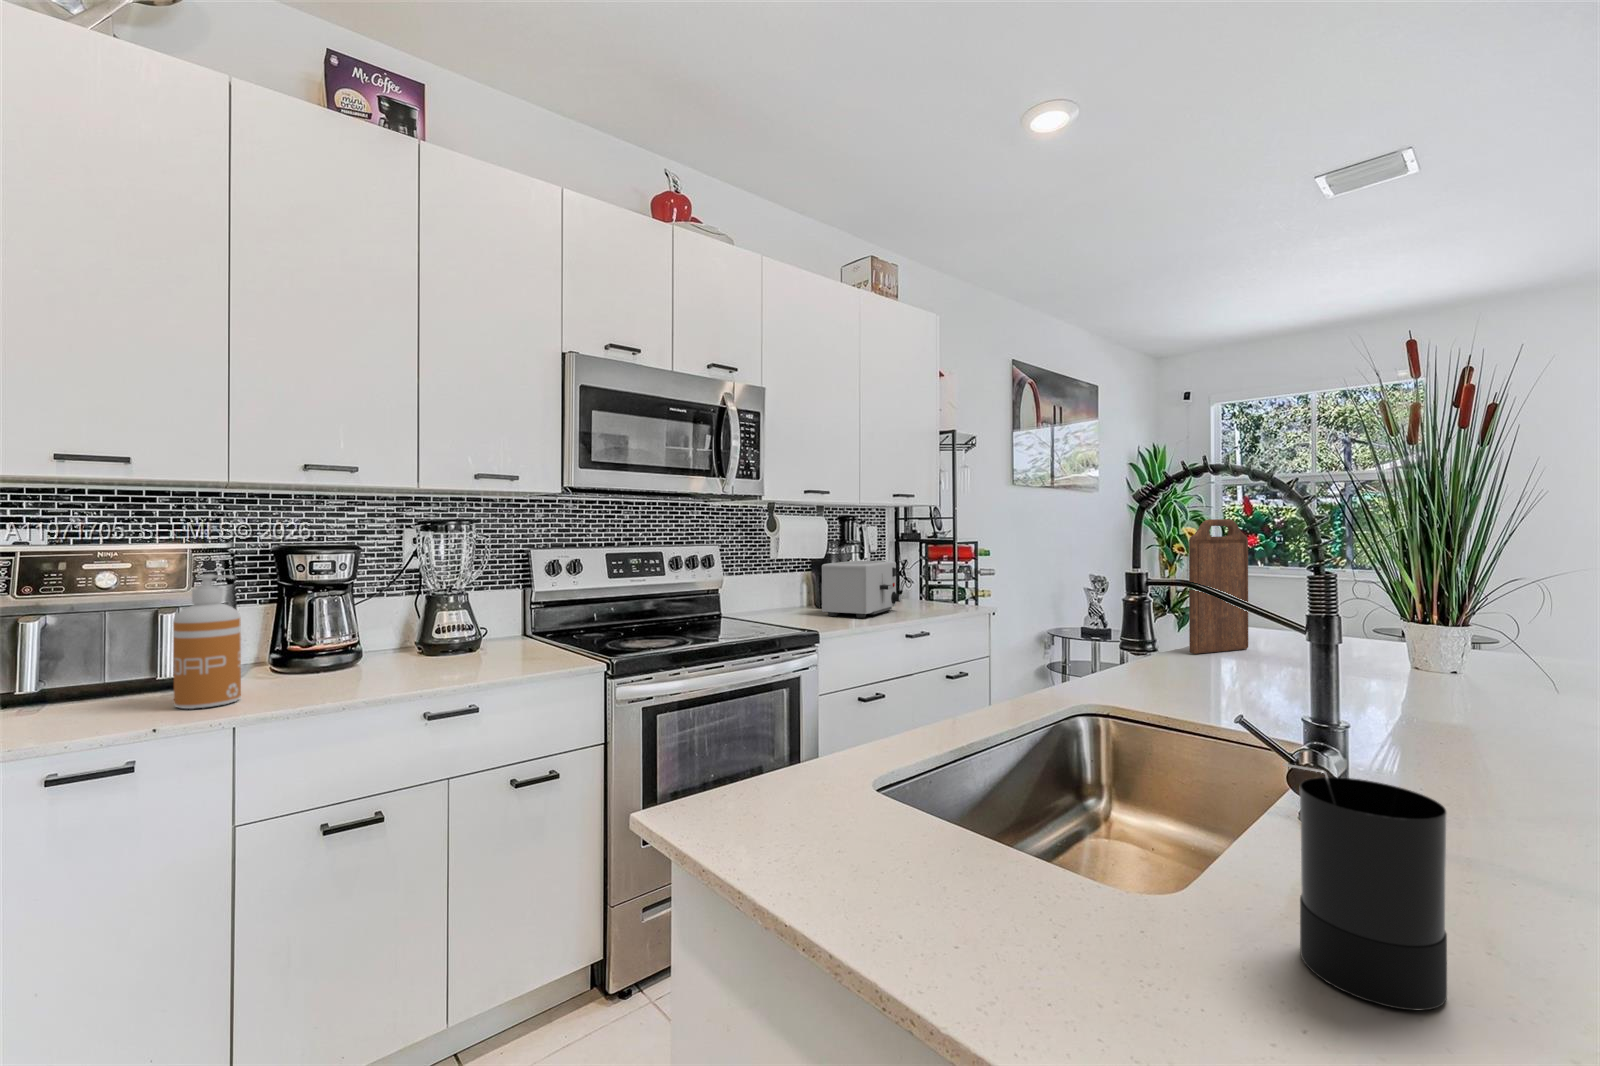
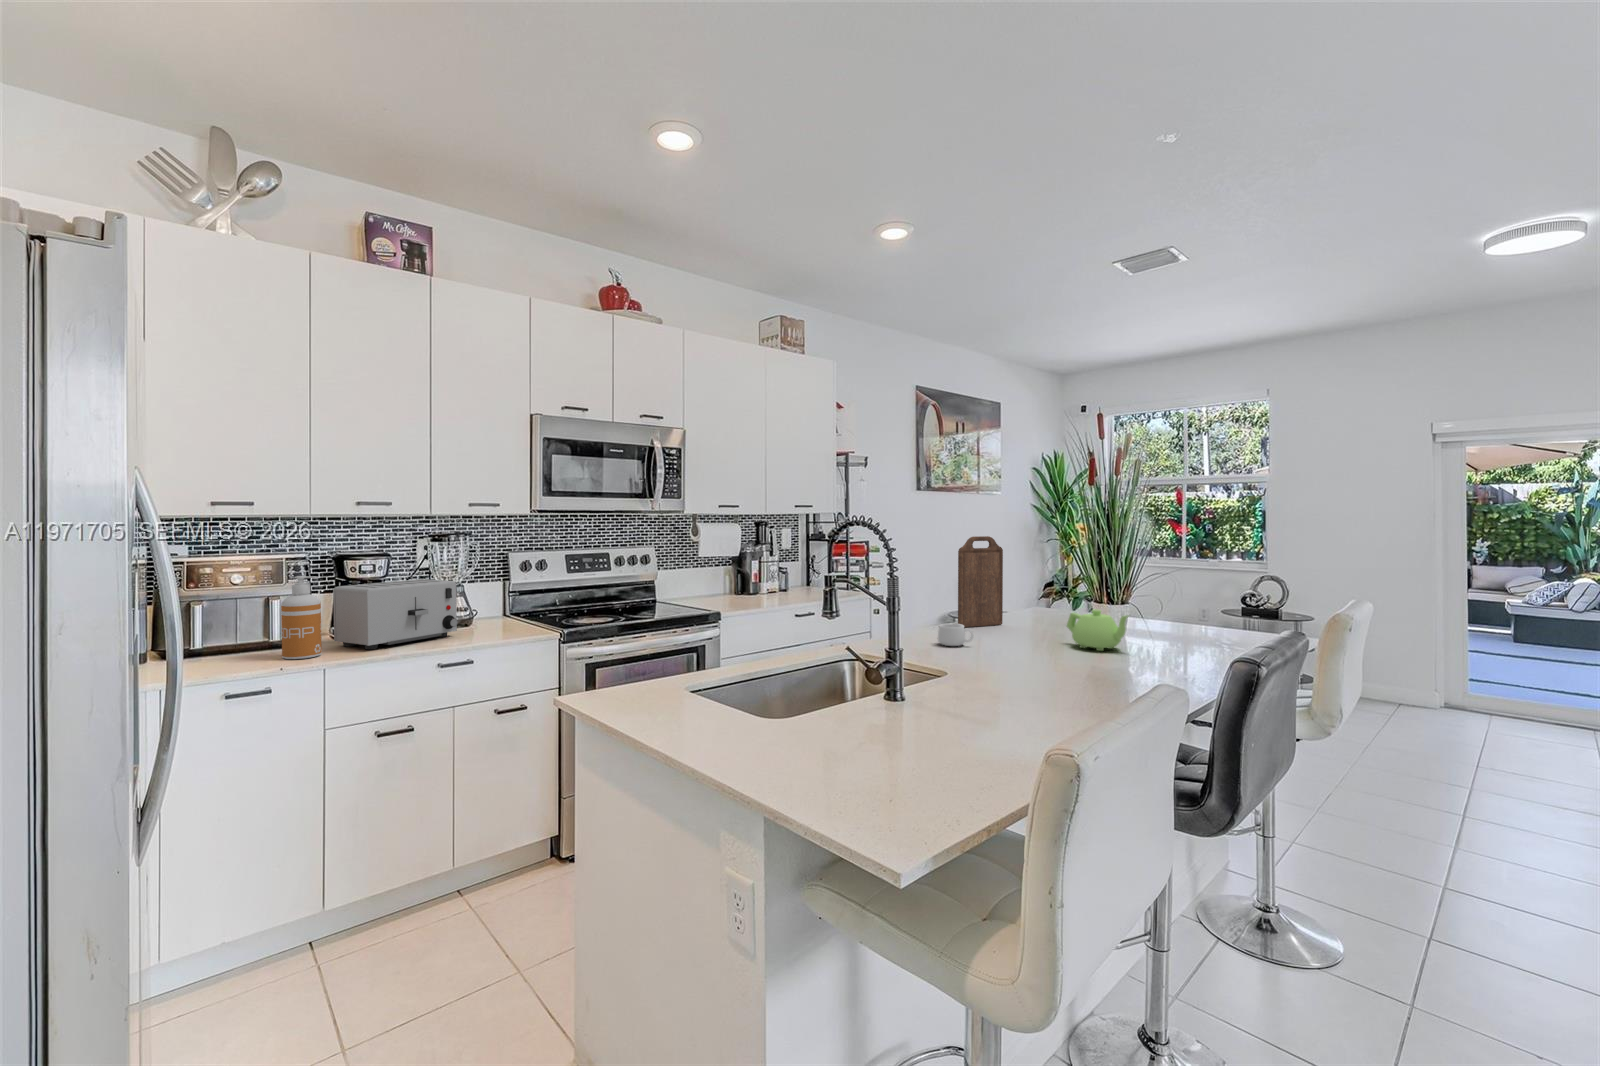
toaster: present [822,561,901,618] -> present [333,579,458,649]
teapot: none [1402,627,1546,694] -> present [1067,610,1128,651]
mug: none [1200,649,1265,685] -> present [938,624,973,646]
candle: present [1283,764,1447,1010] -> none [808,666,853,754]

